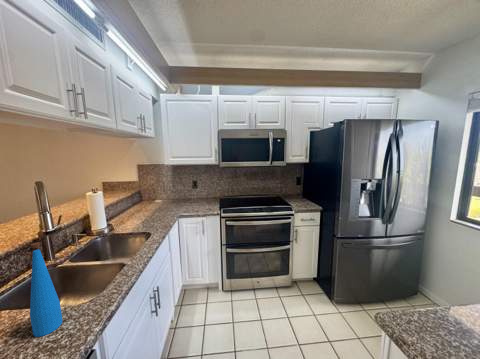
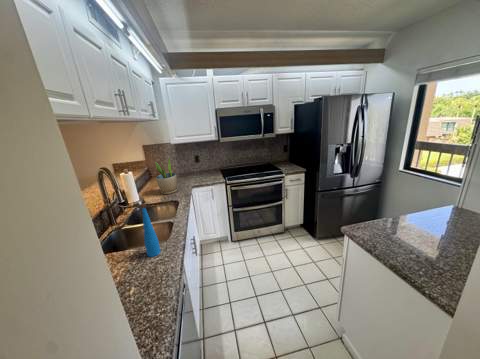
potted plant: none [134,178,160,223] -> present [155,159,177,194]

